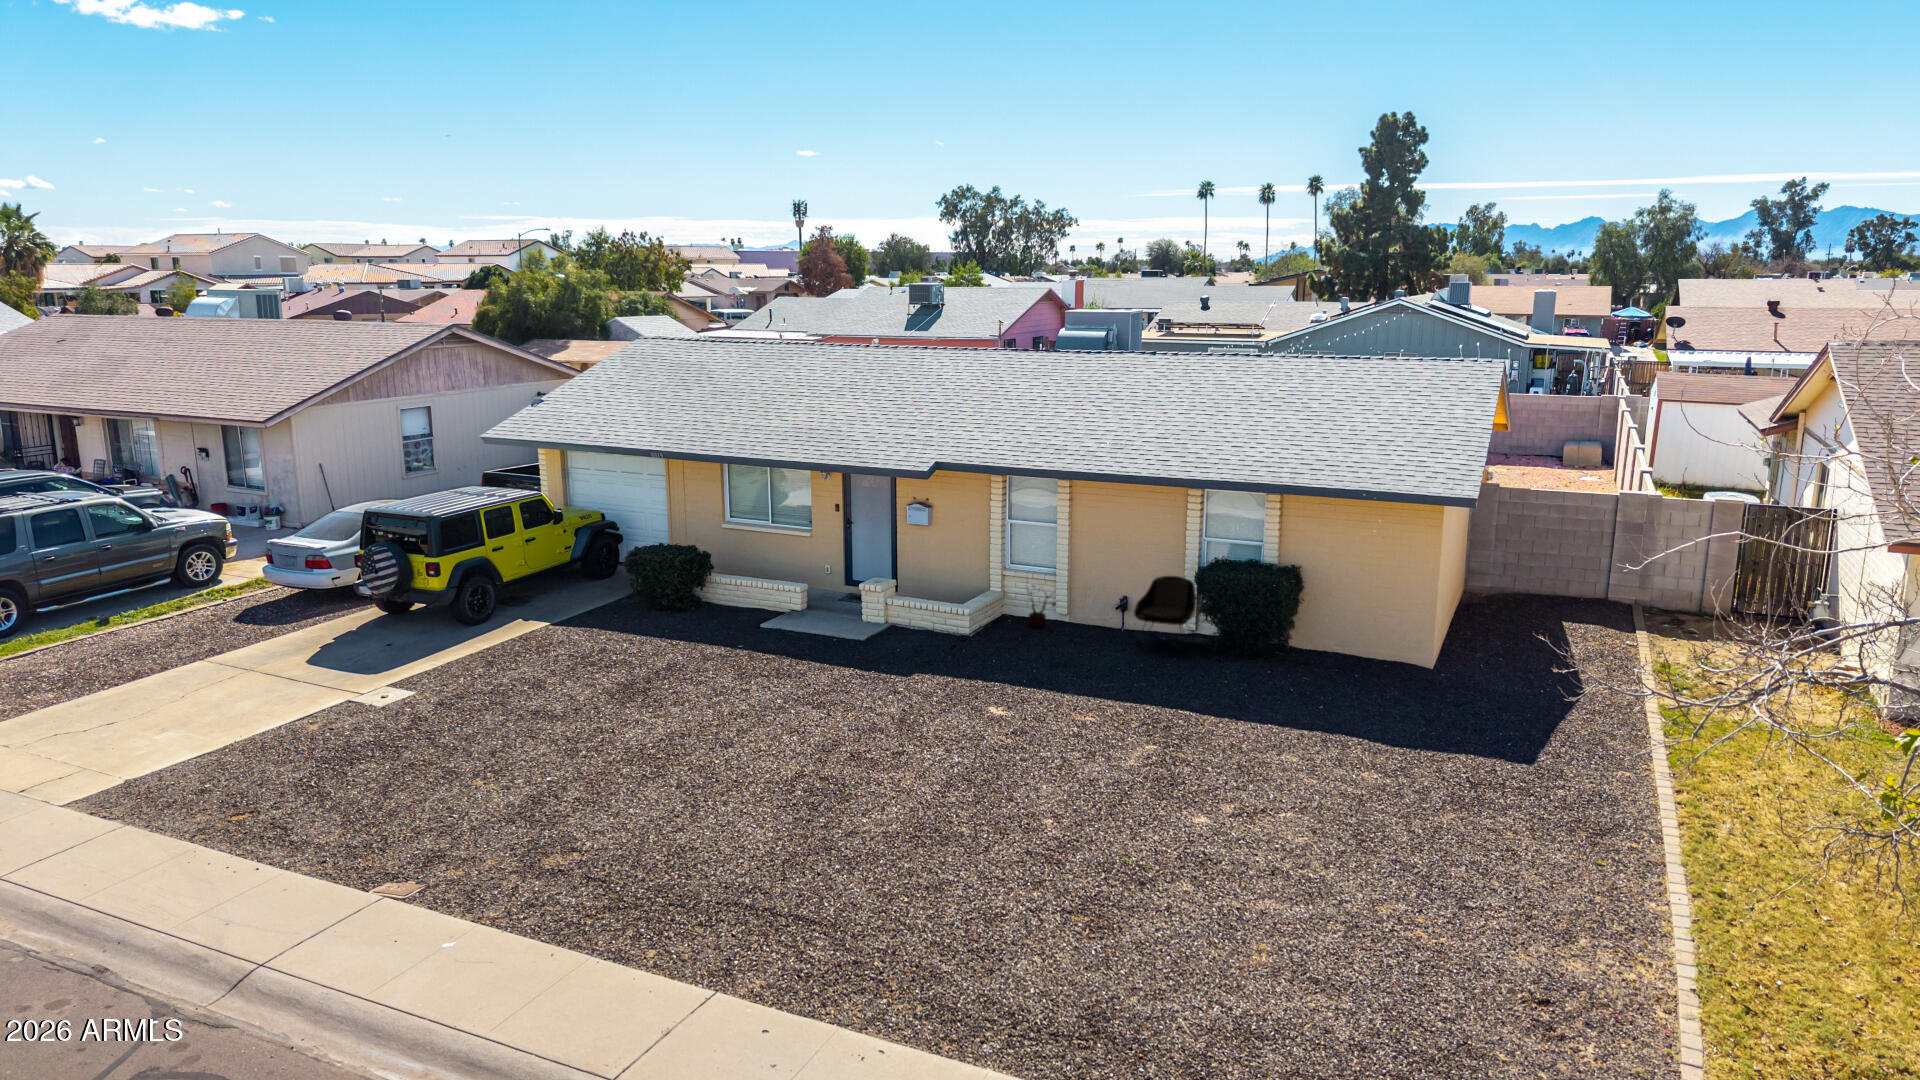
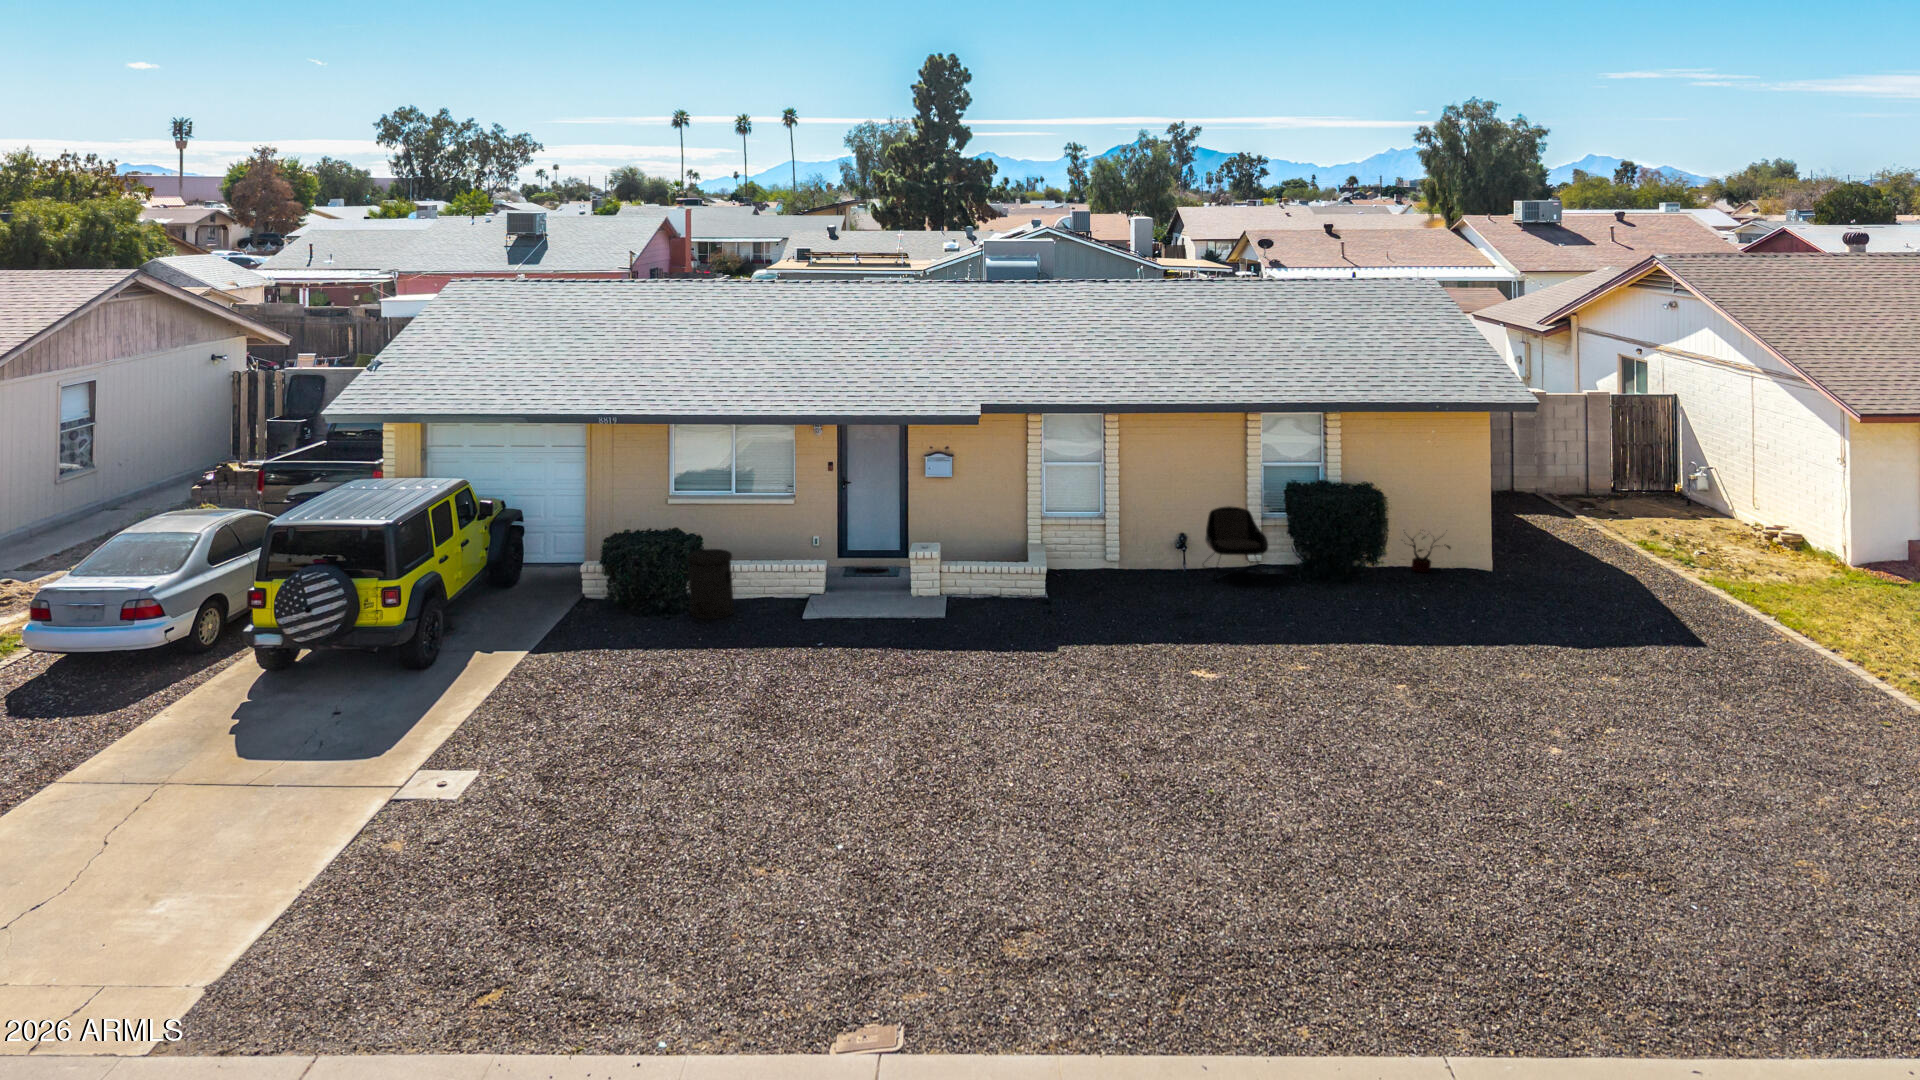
trash can: none [676,564,715,621] -> present [687,549,734,619]
decorative plant: present [1029,591,1056,626] -> present [1404,532,1451,572]

